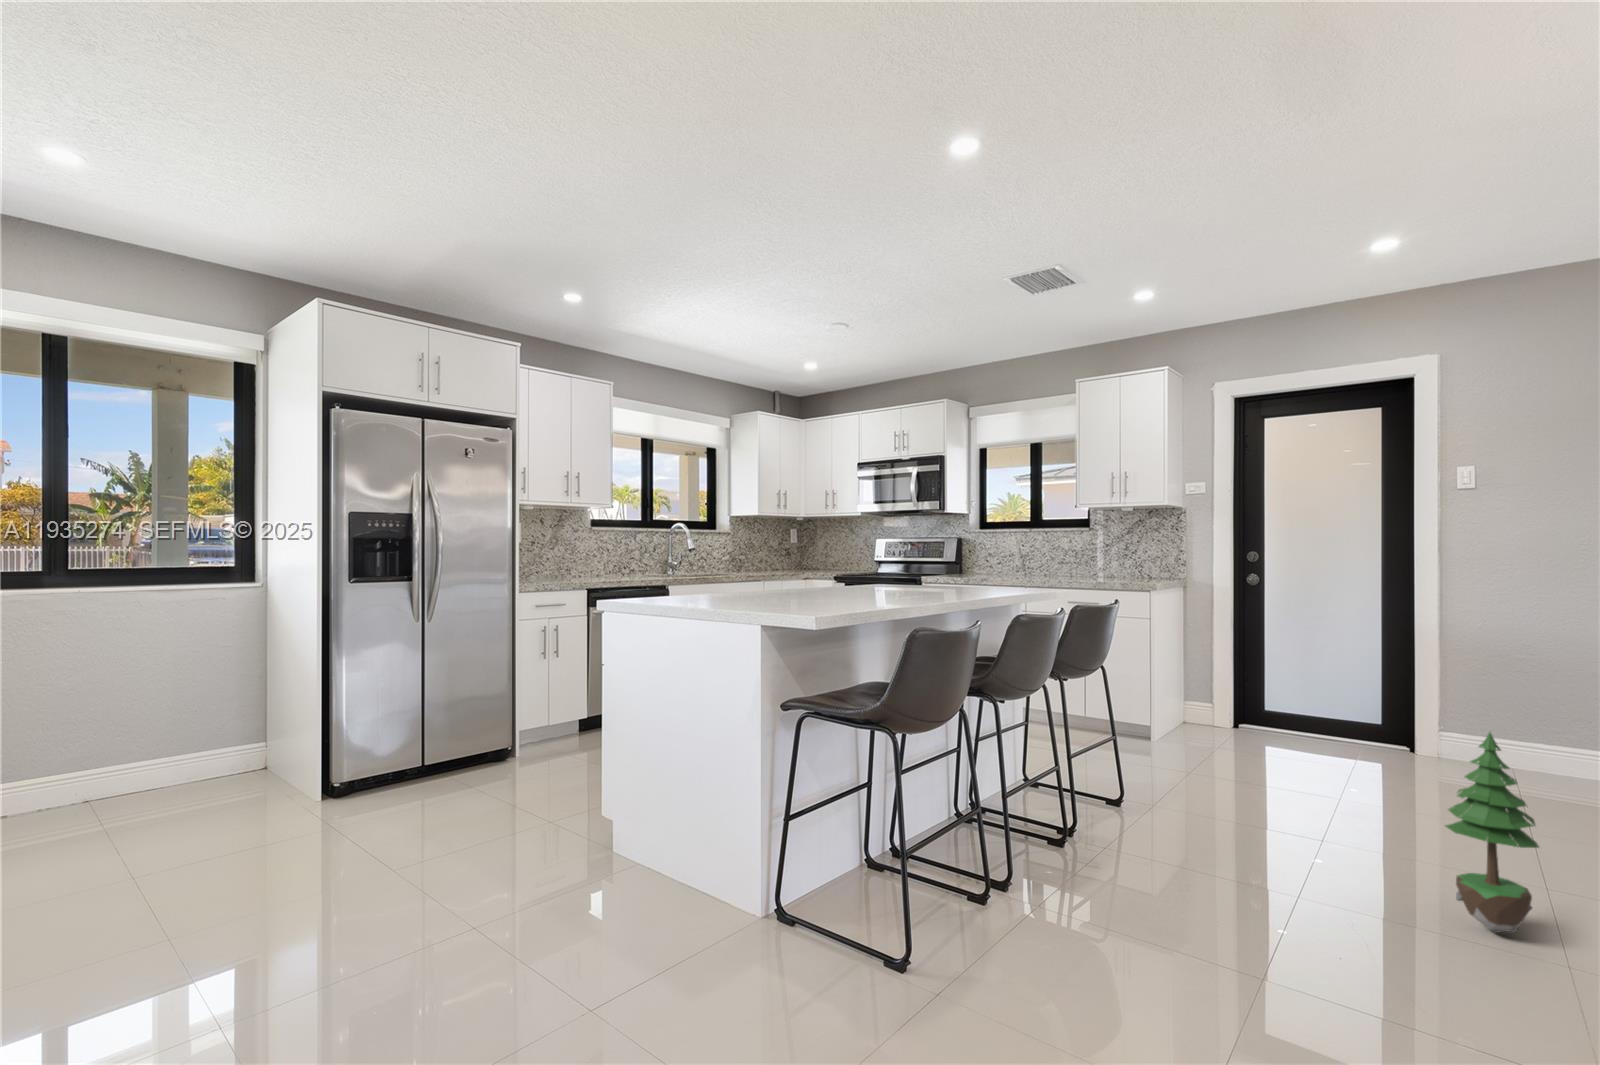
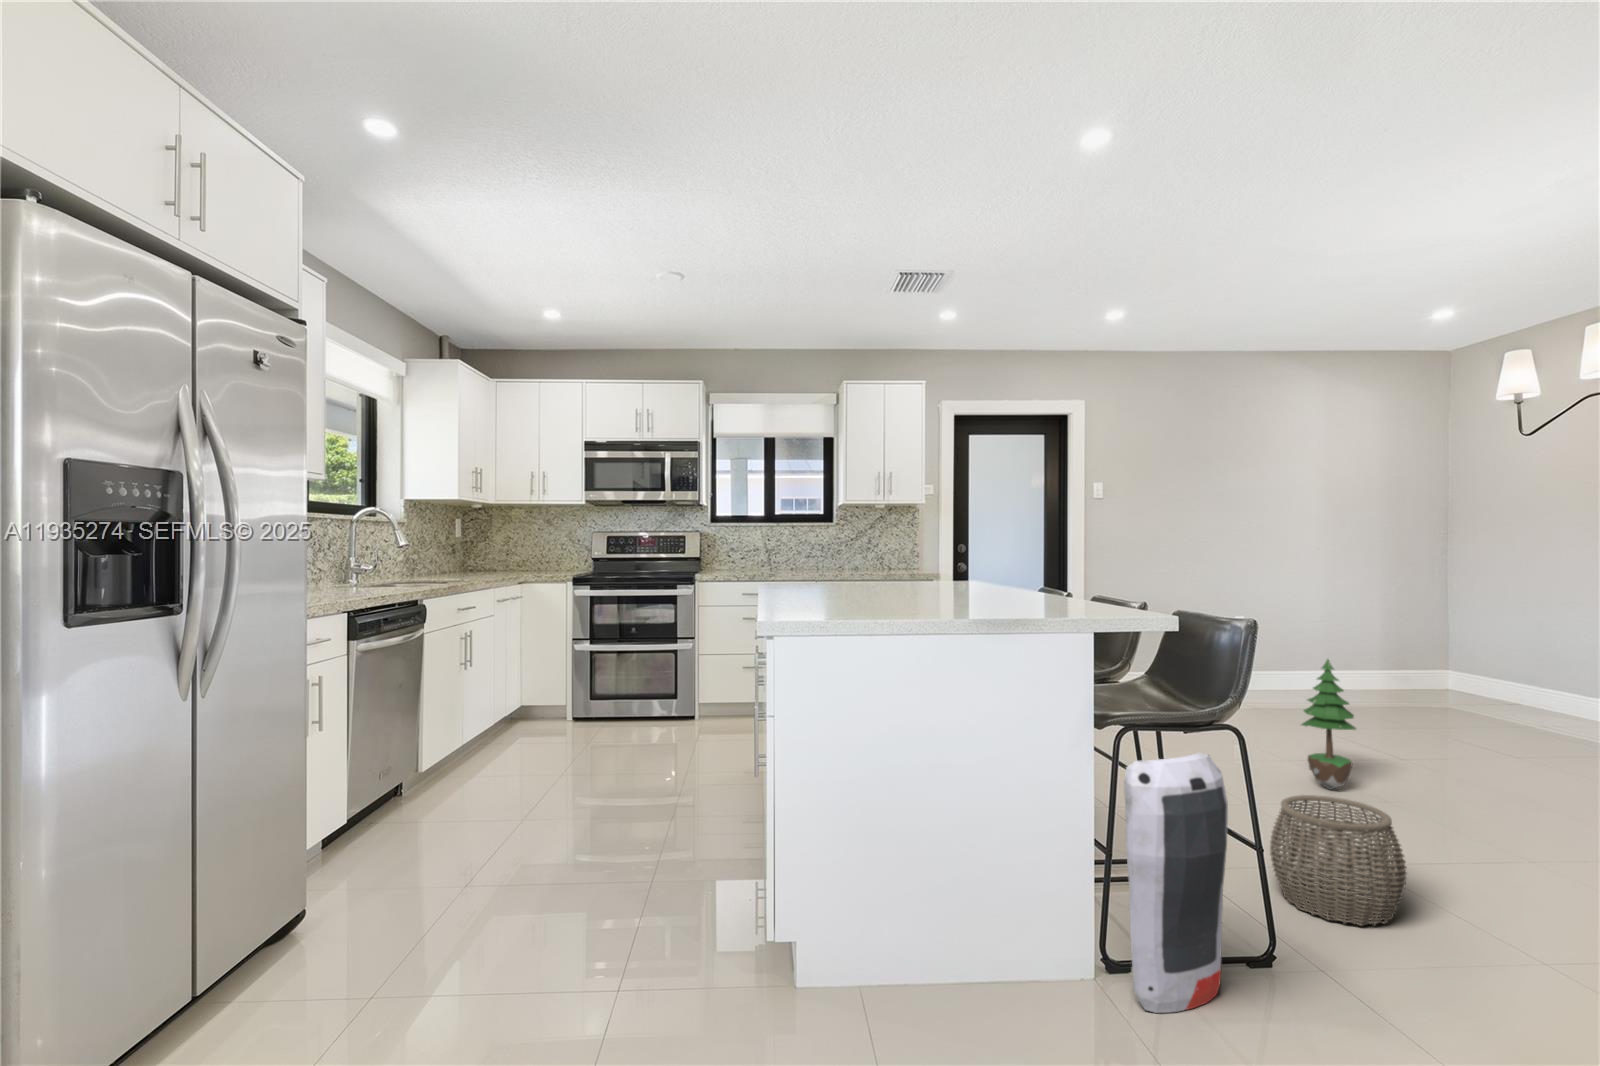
air purifier: none [723,741,821,972] -> present [1124,752,1228,1013]
woven basket: none [1029,855,1173,1022] -> present [1270,795,1407,926]

